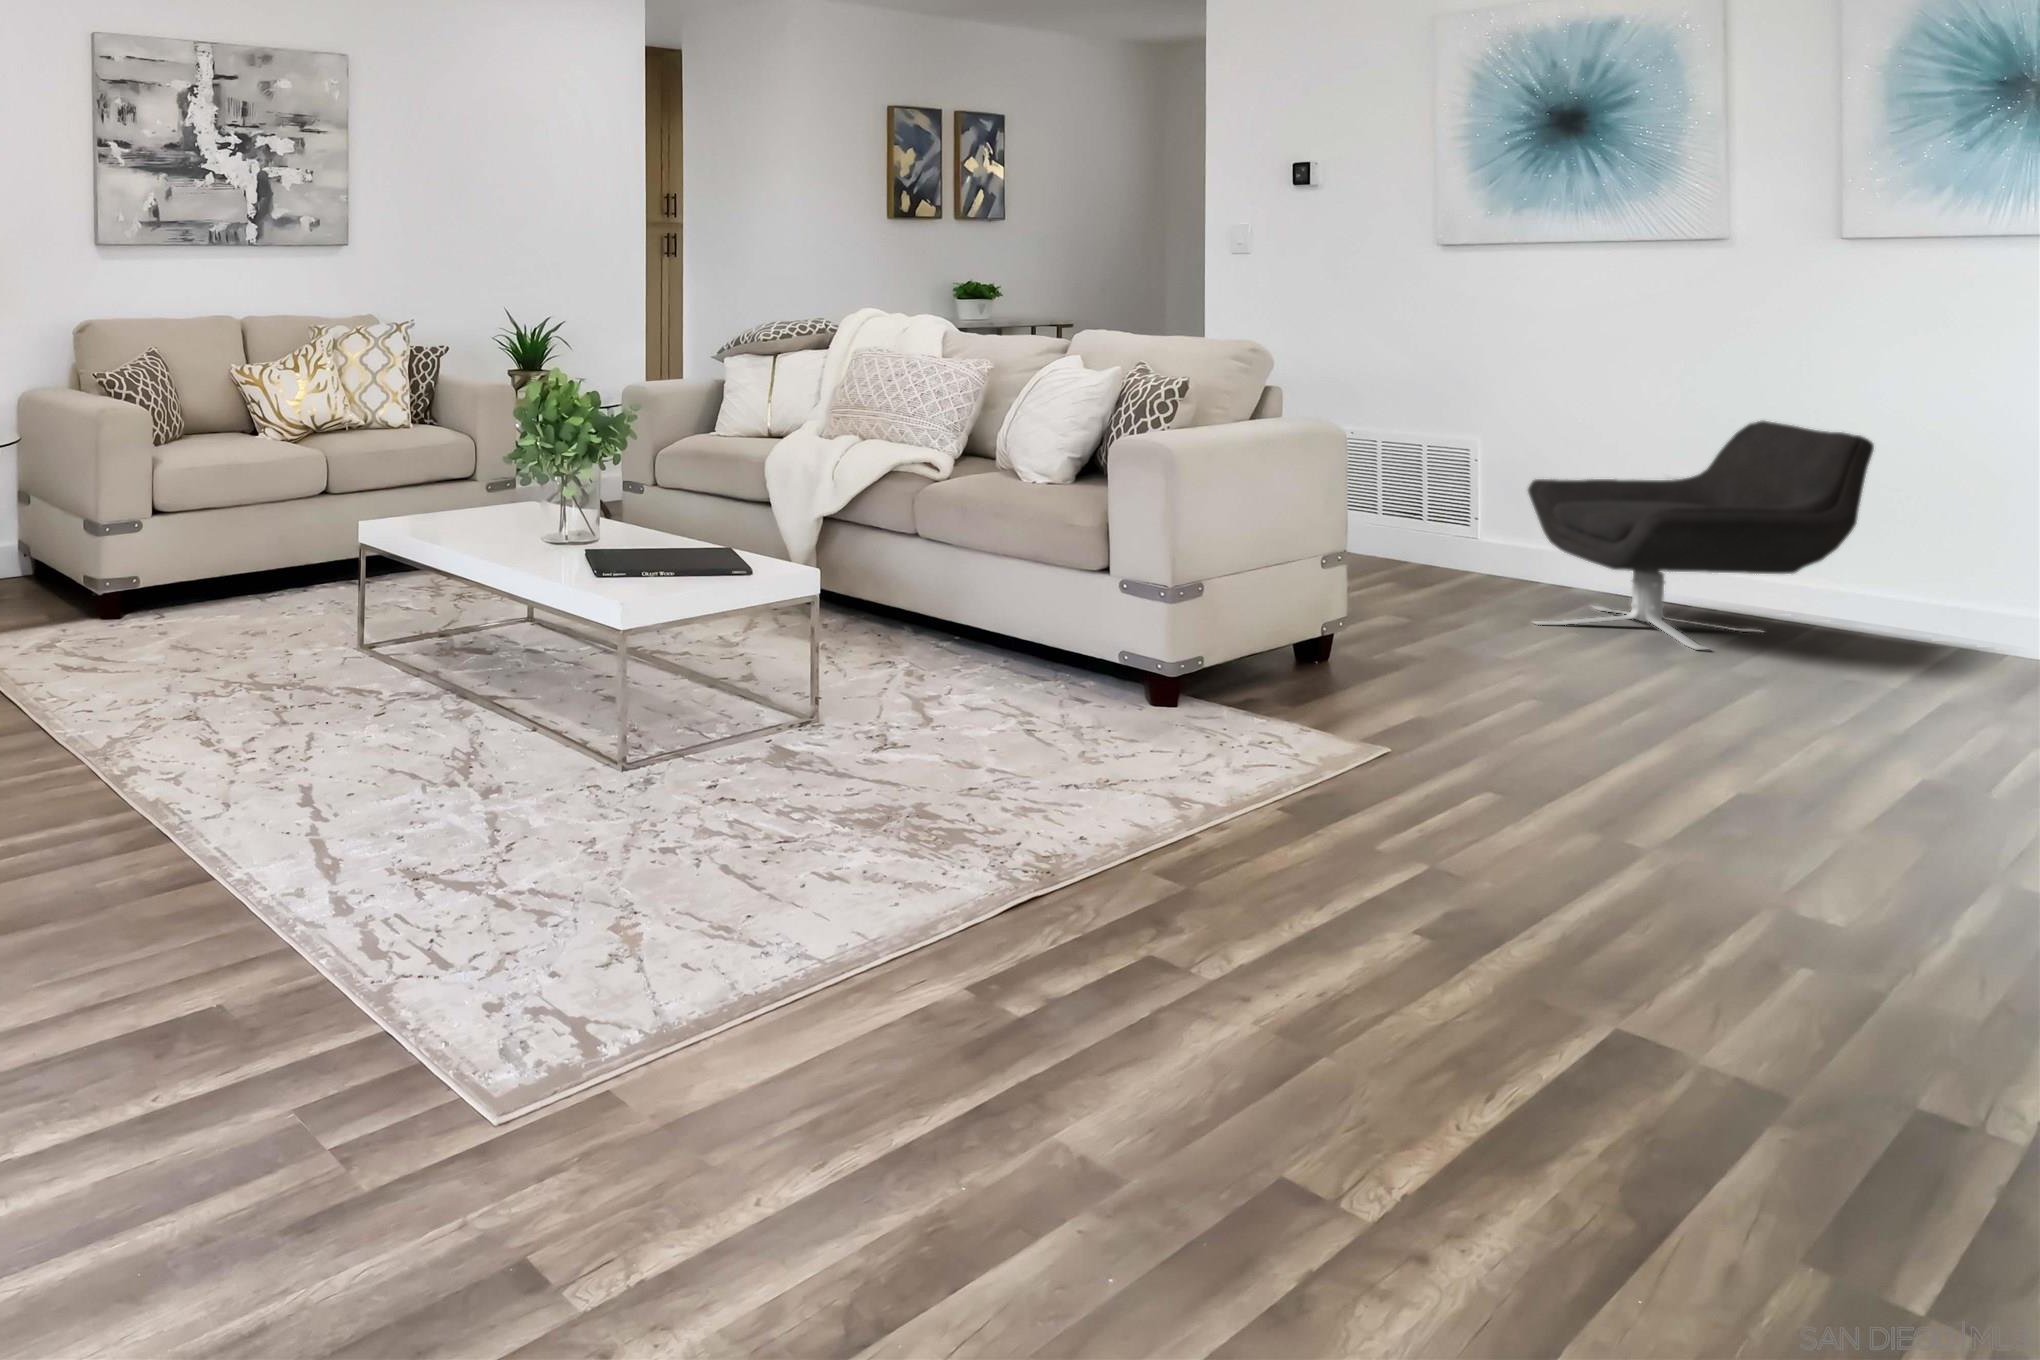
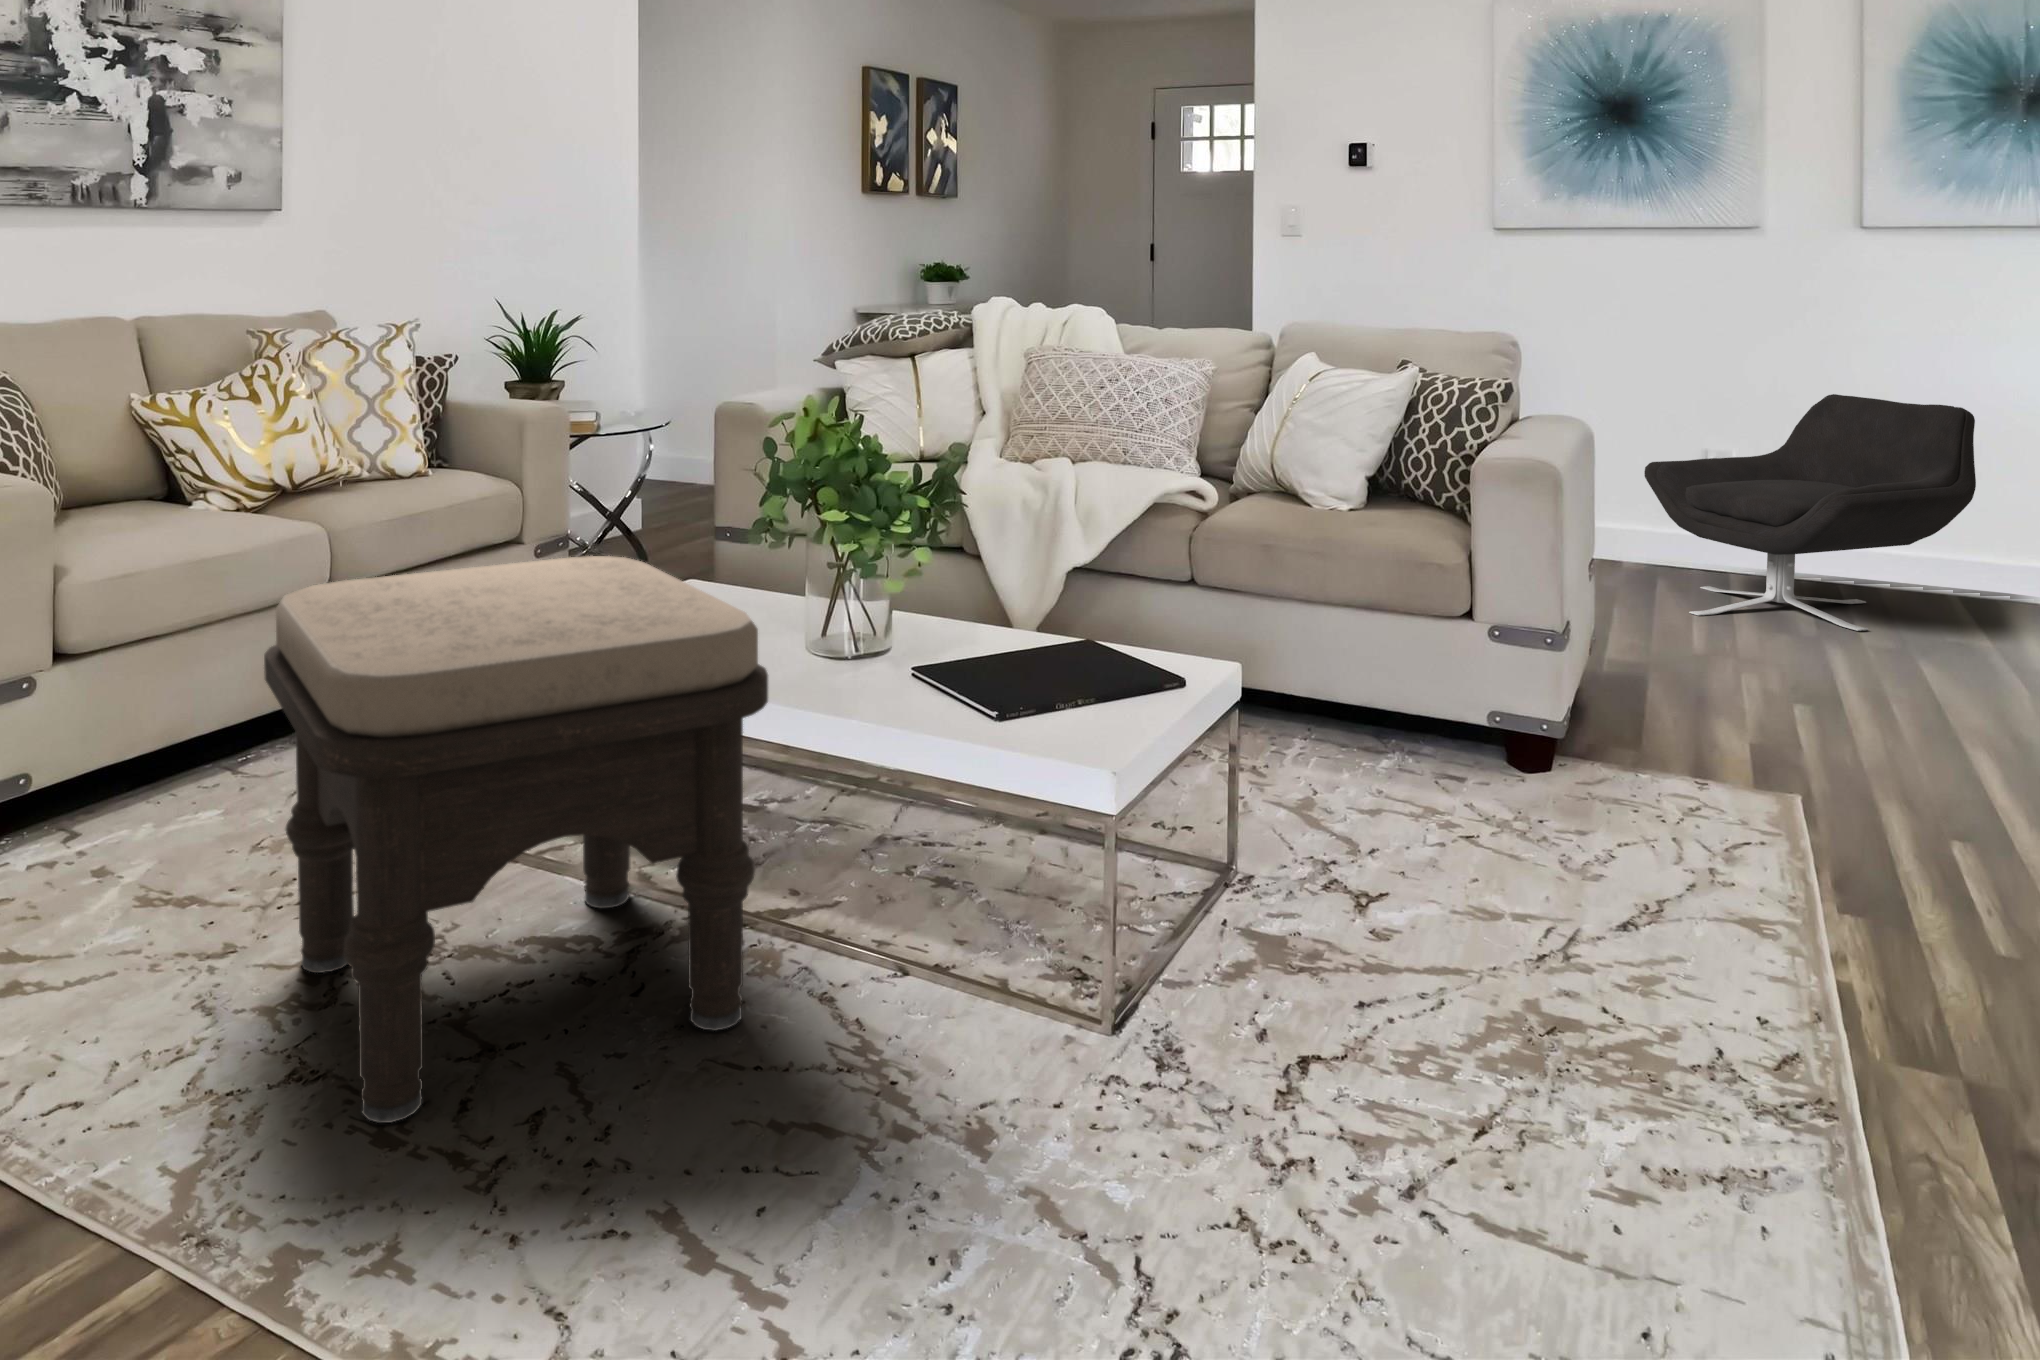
ottoman: none [193,464,449,734] -> present [264,556,768,1123]

